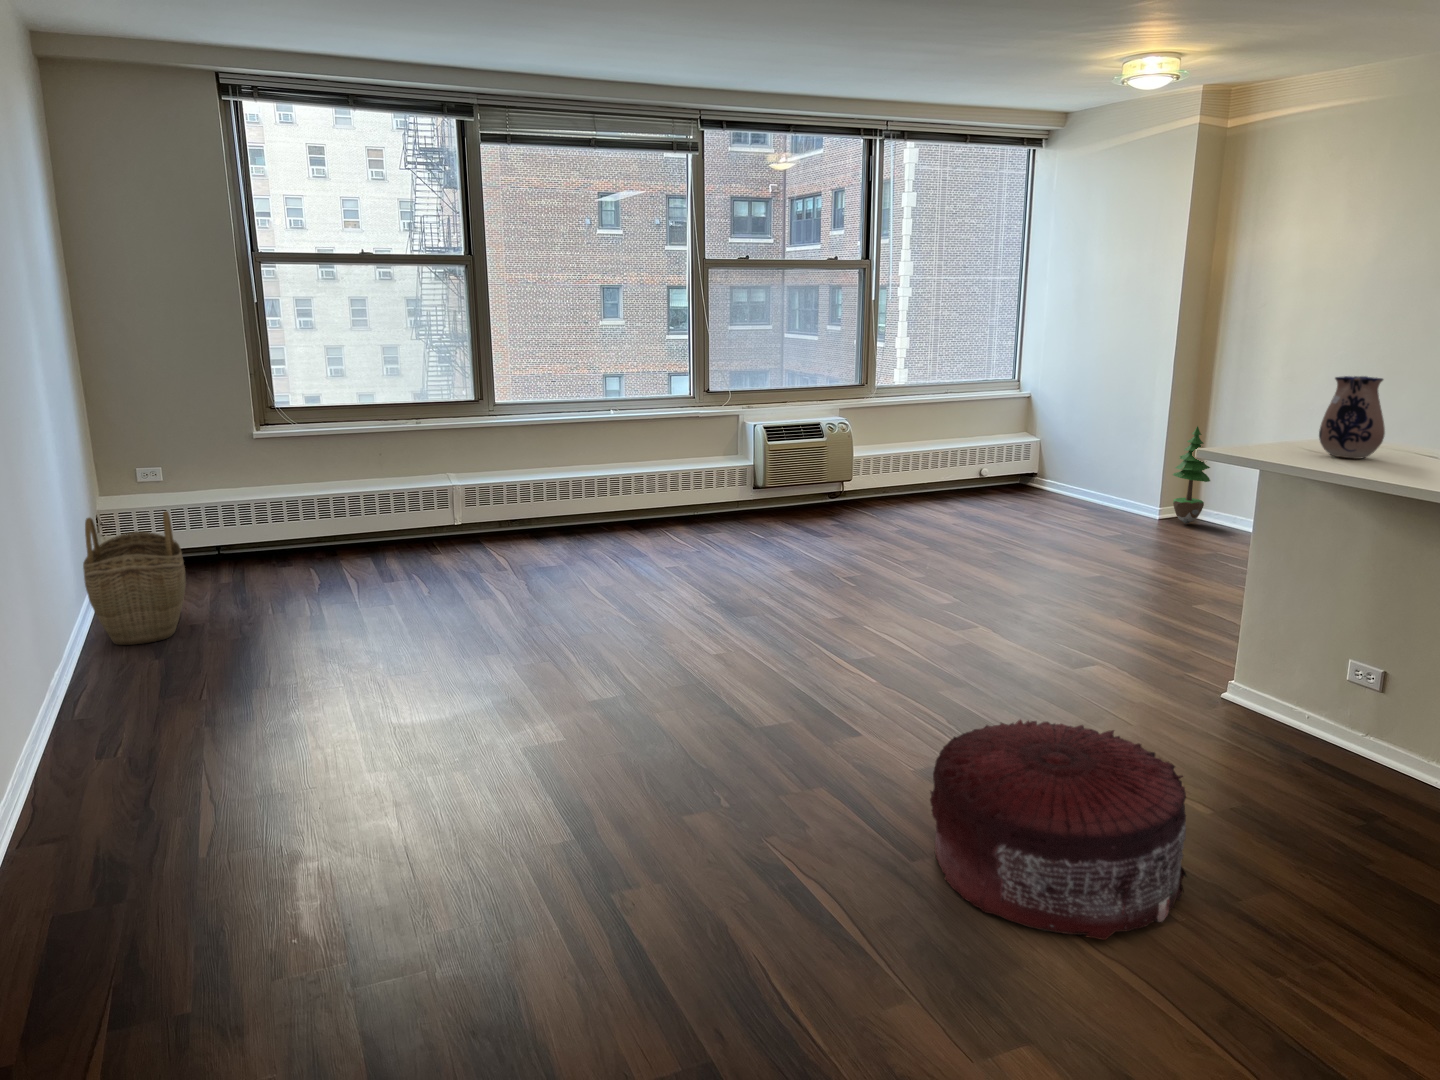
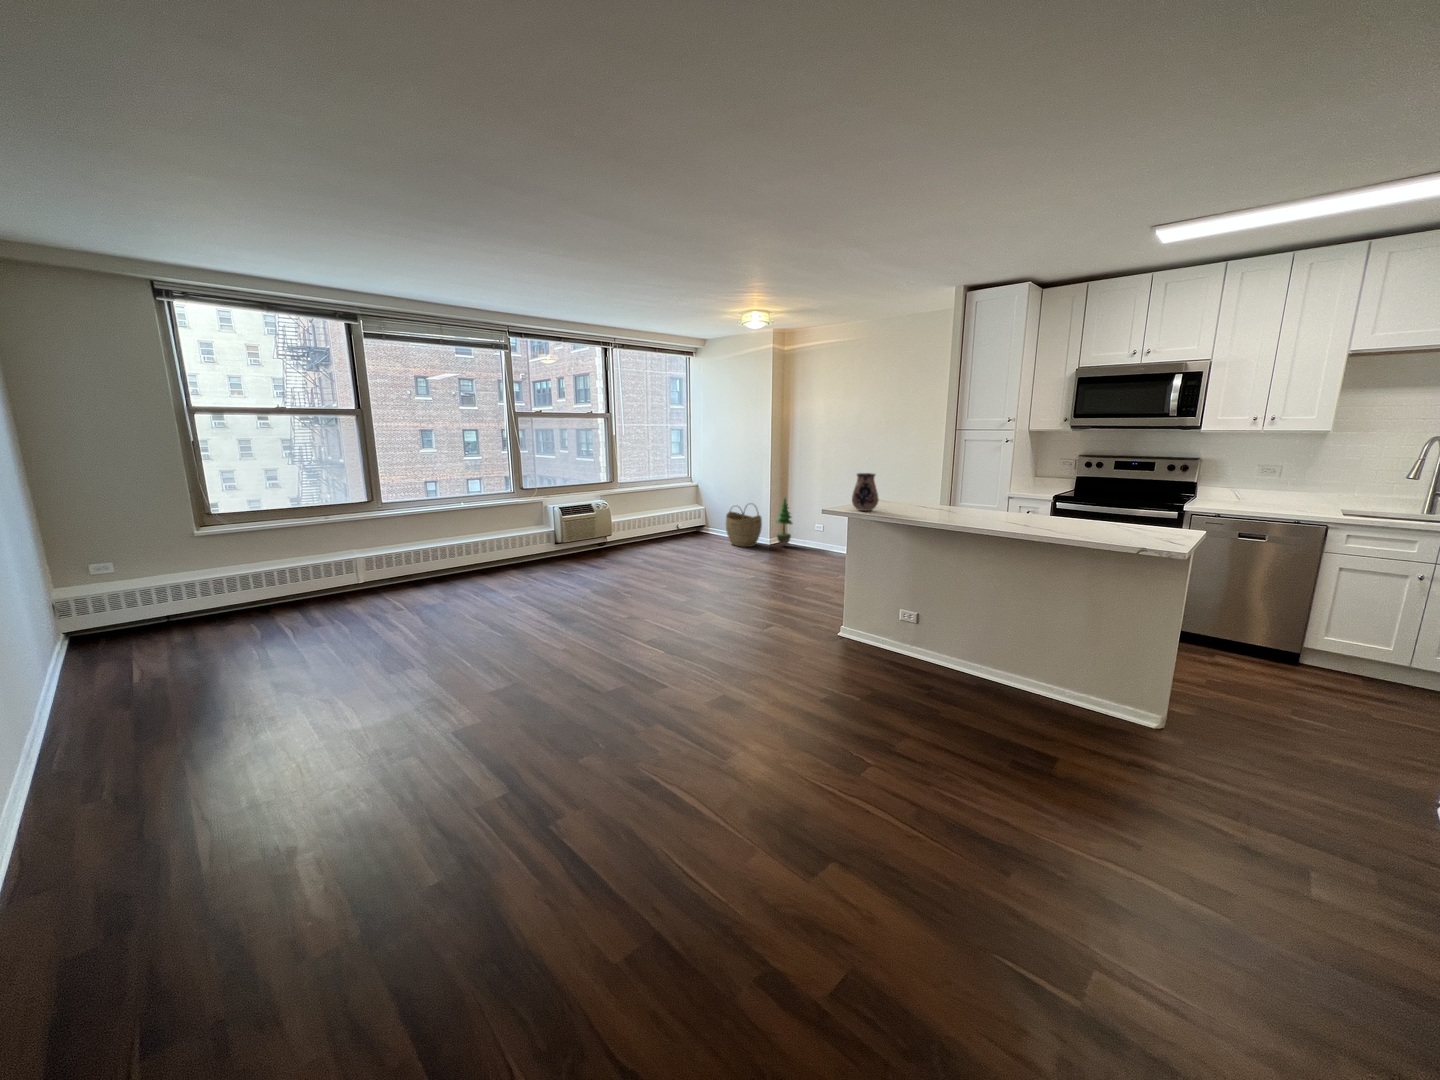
woven basket: present [83,511,186,645] -> present [726,505,762,547]
pouf: present [930,720,1186,940] -> none [707,652,830,758]

